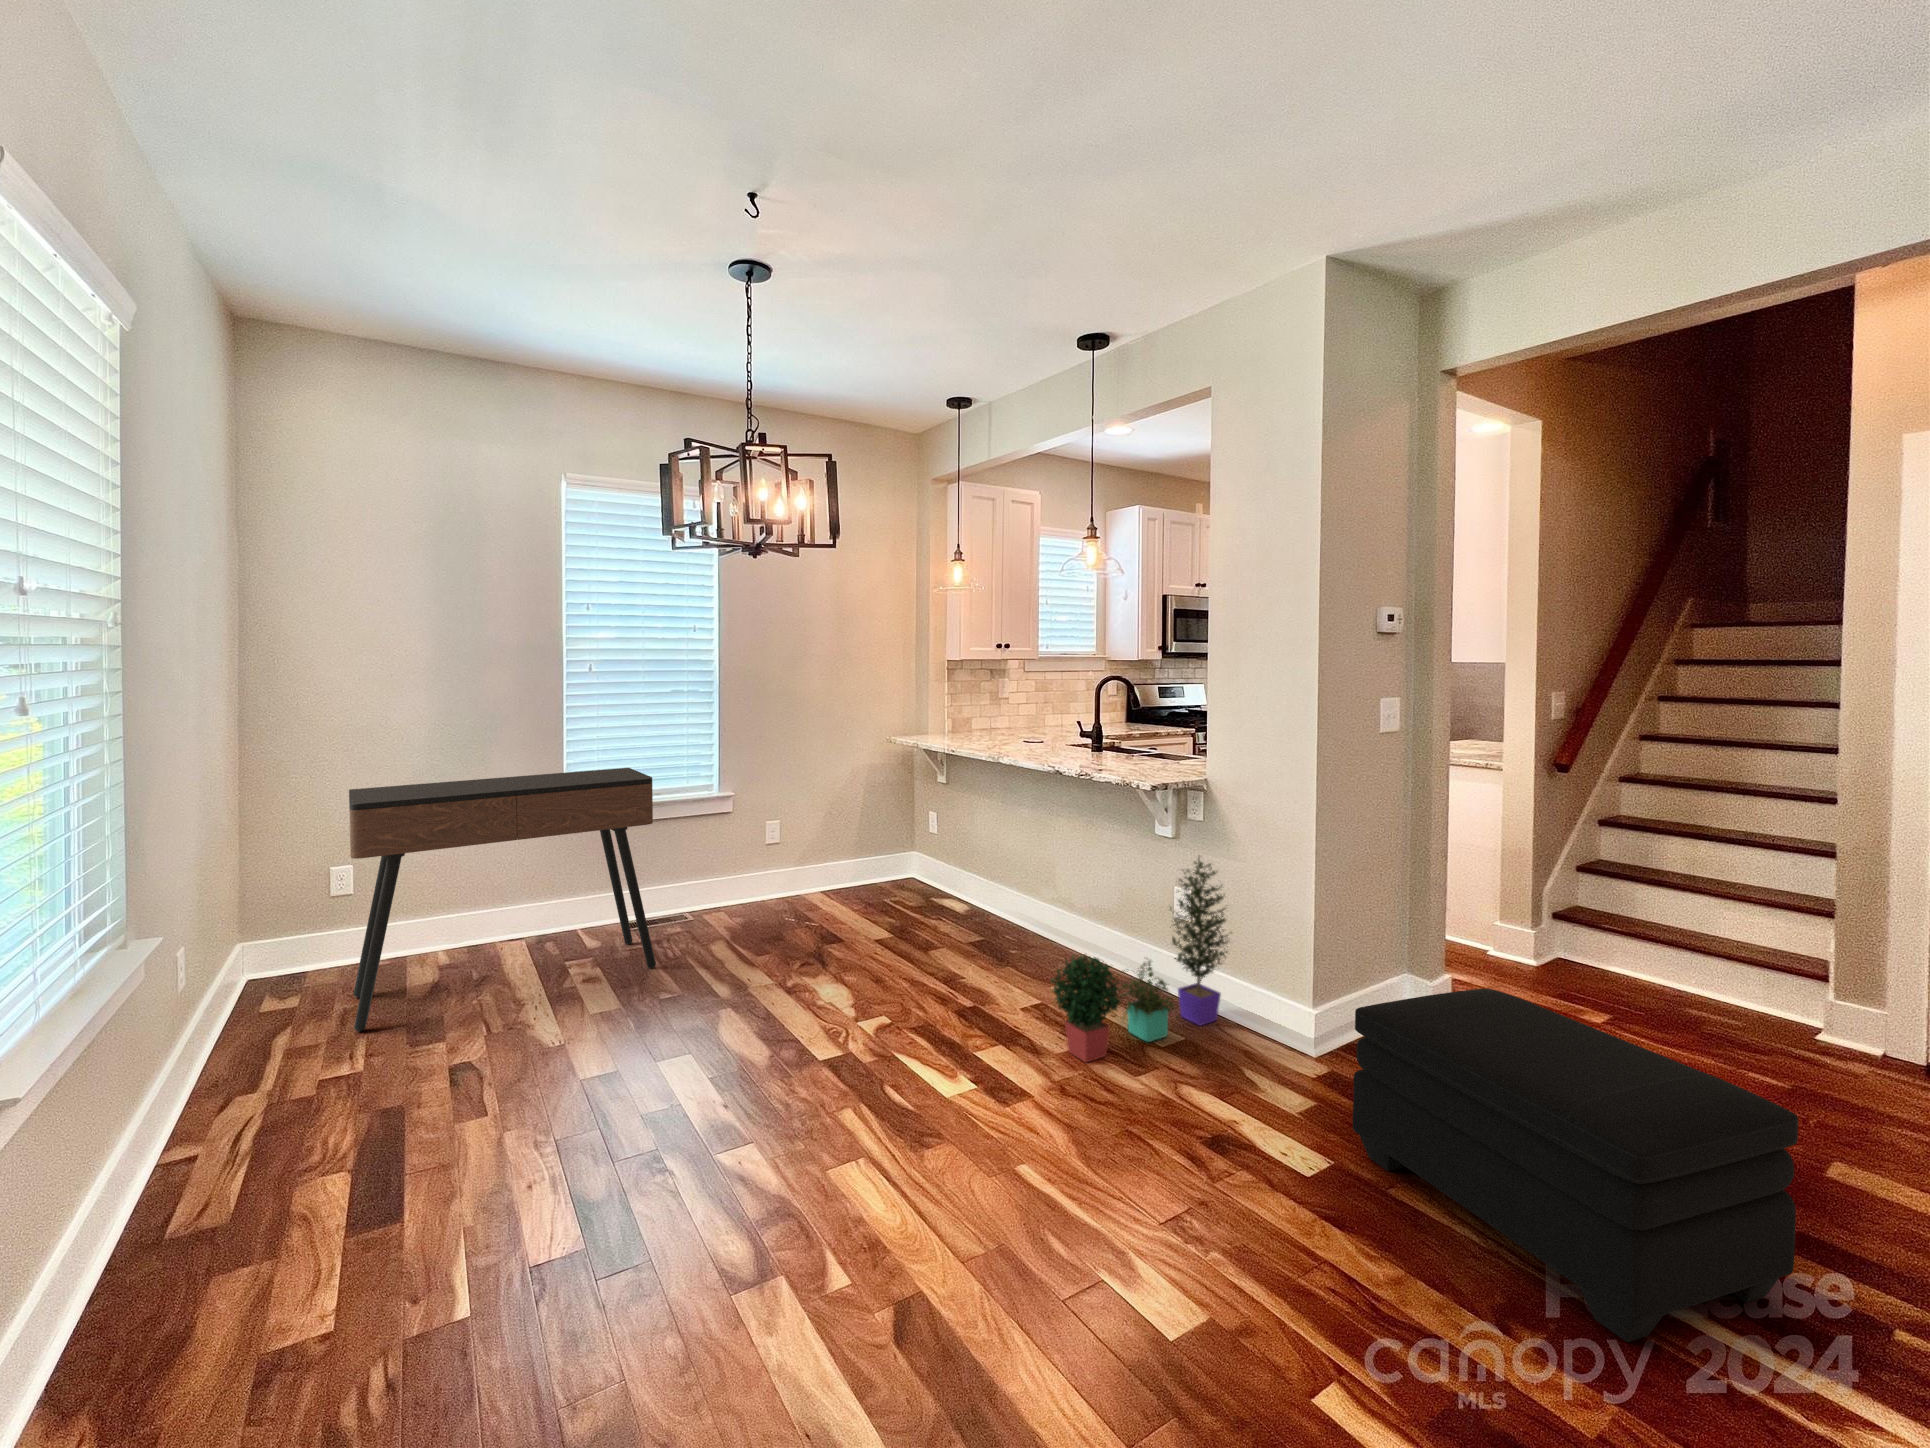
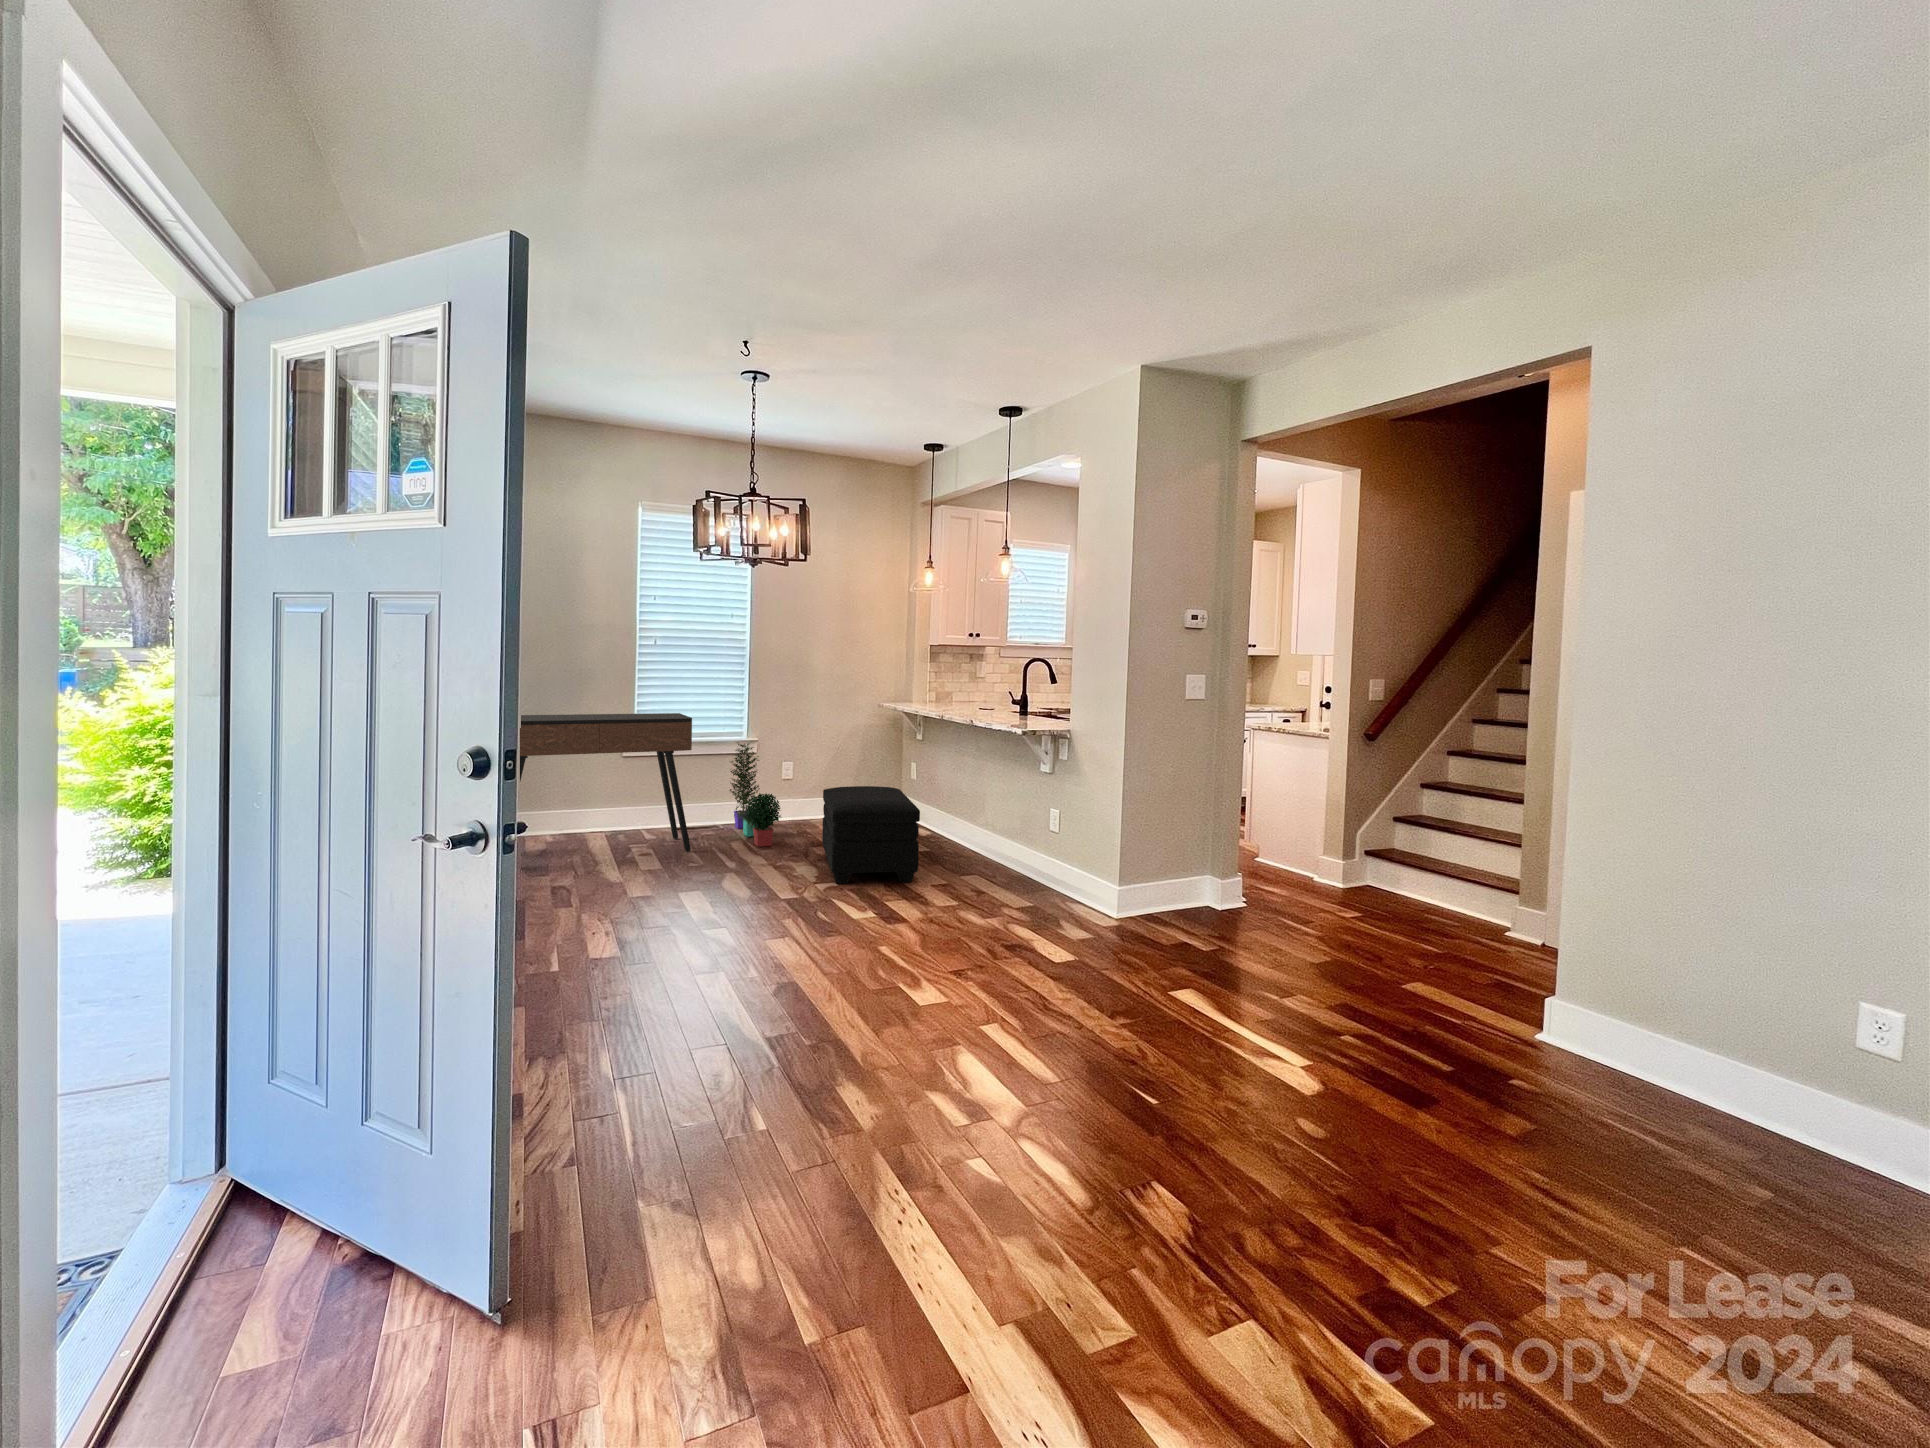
potted plant: present [1051,855,1228,1062] -> present [729,743,781,847]
ottoman: present [1353,989,1798,1342] -> present [822,786,920,884]

